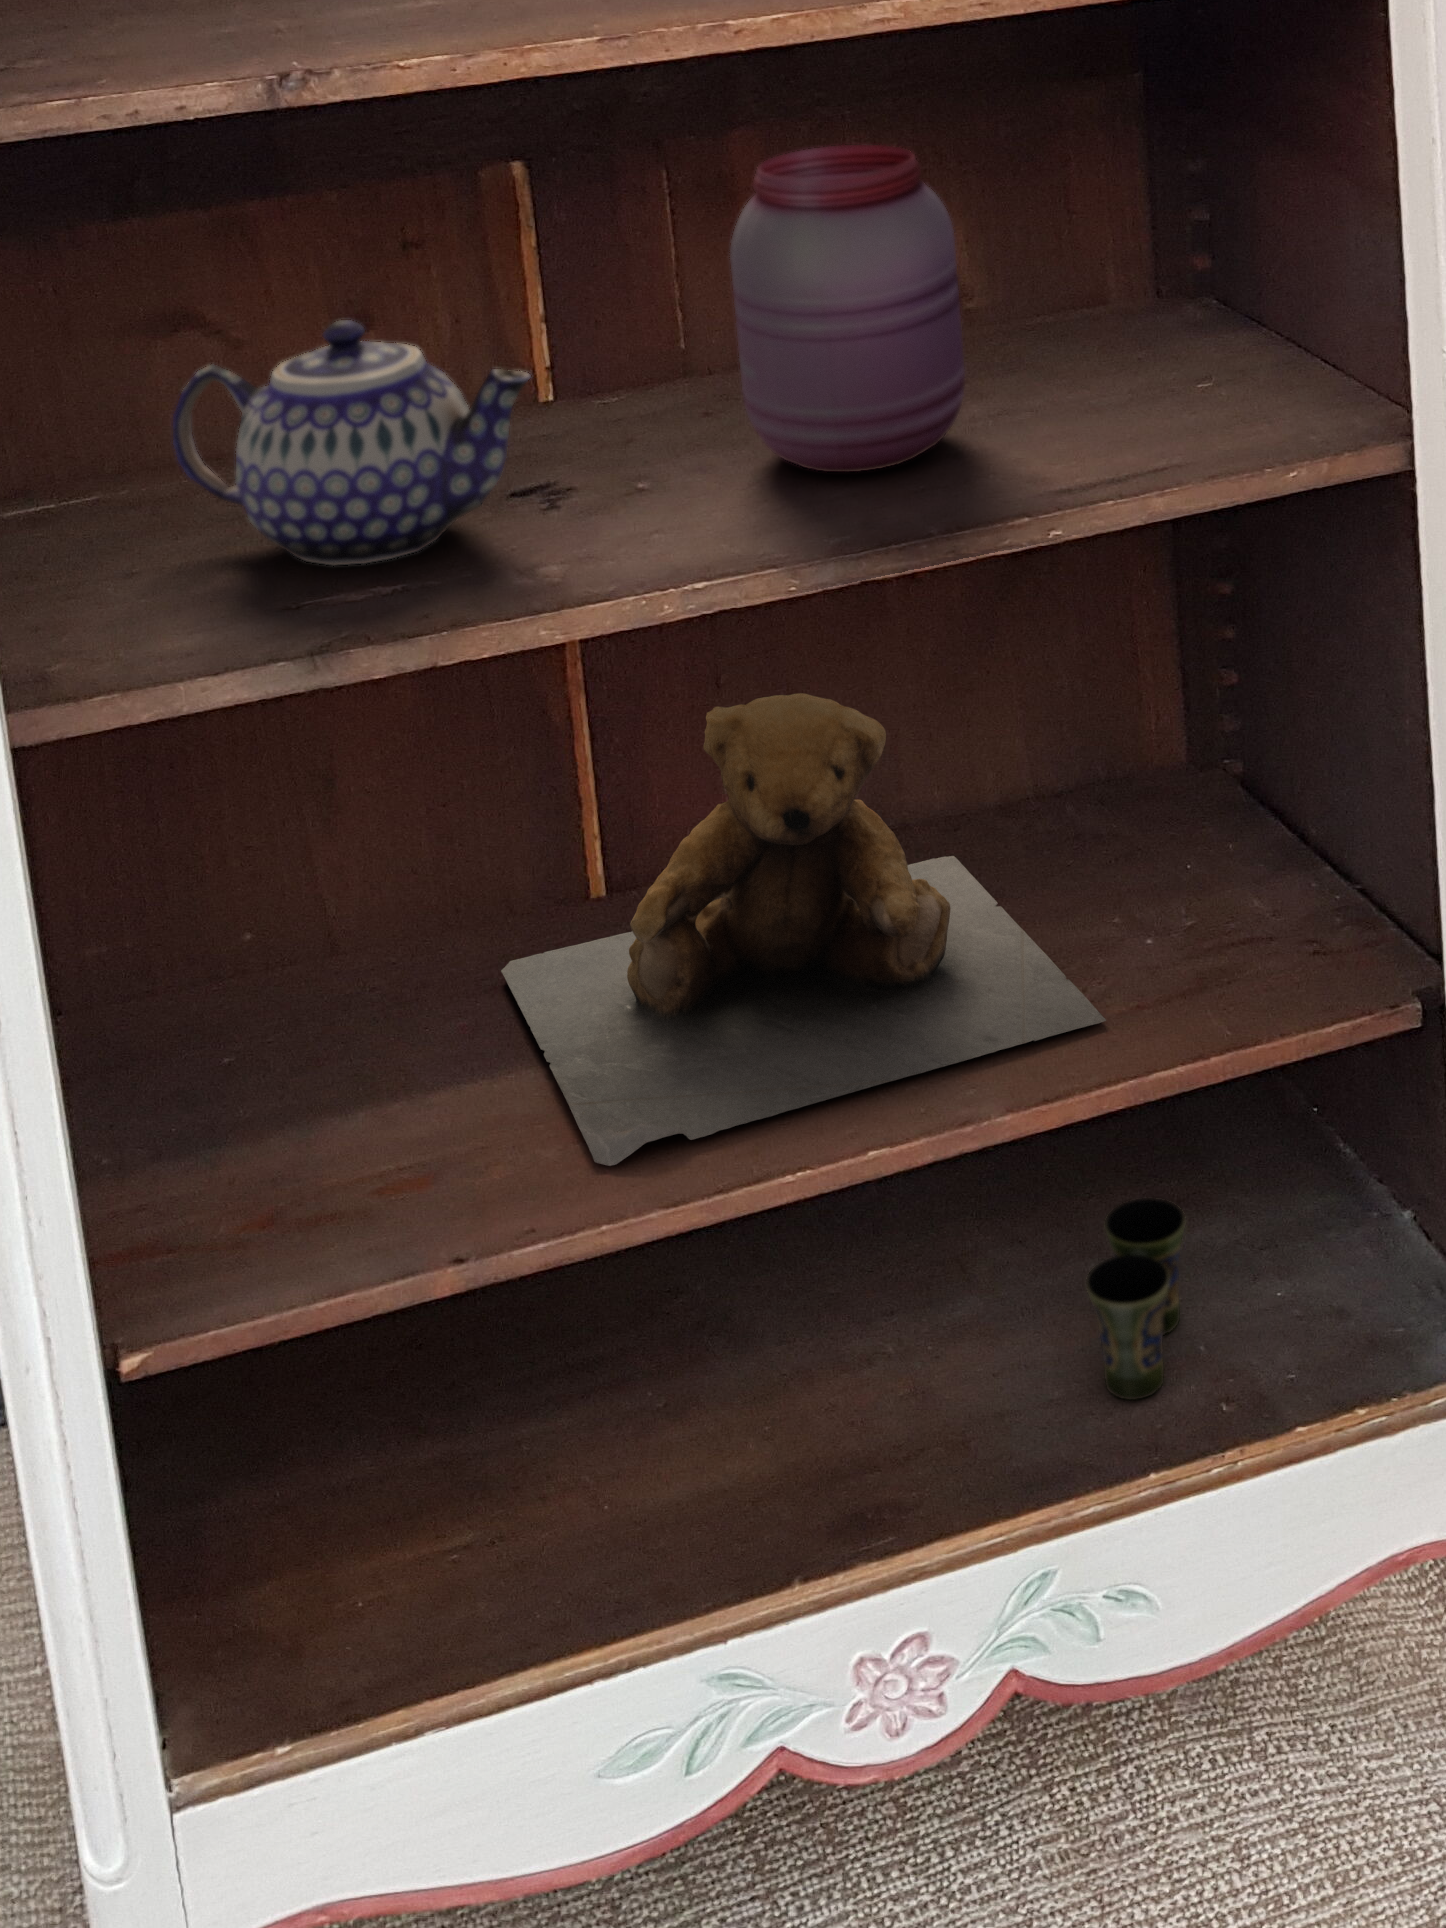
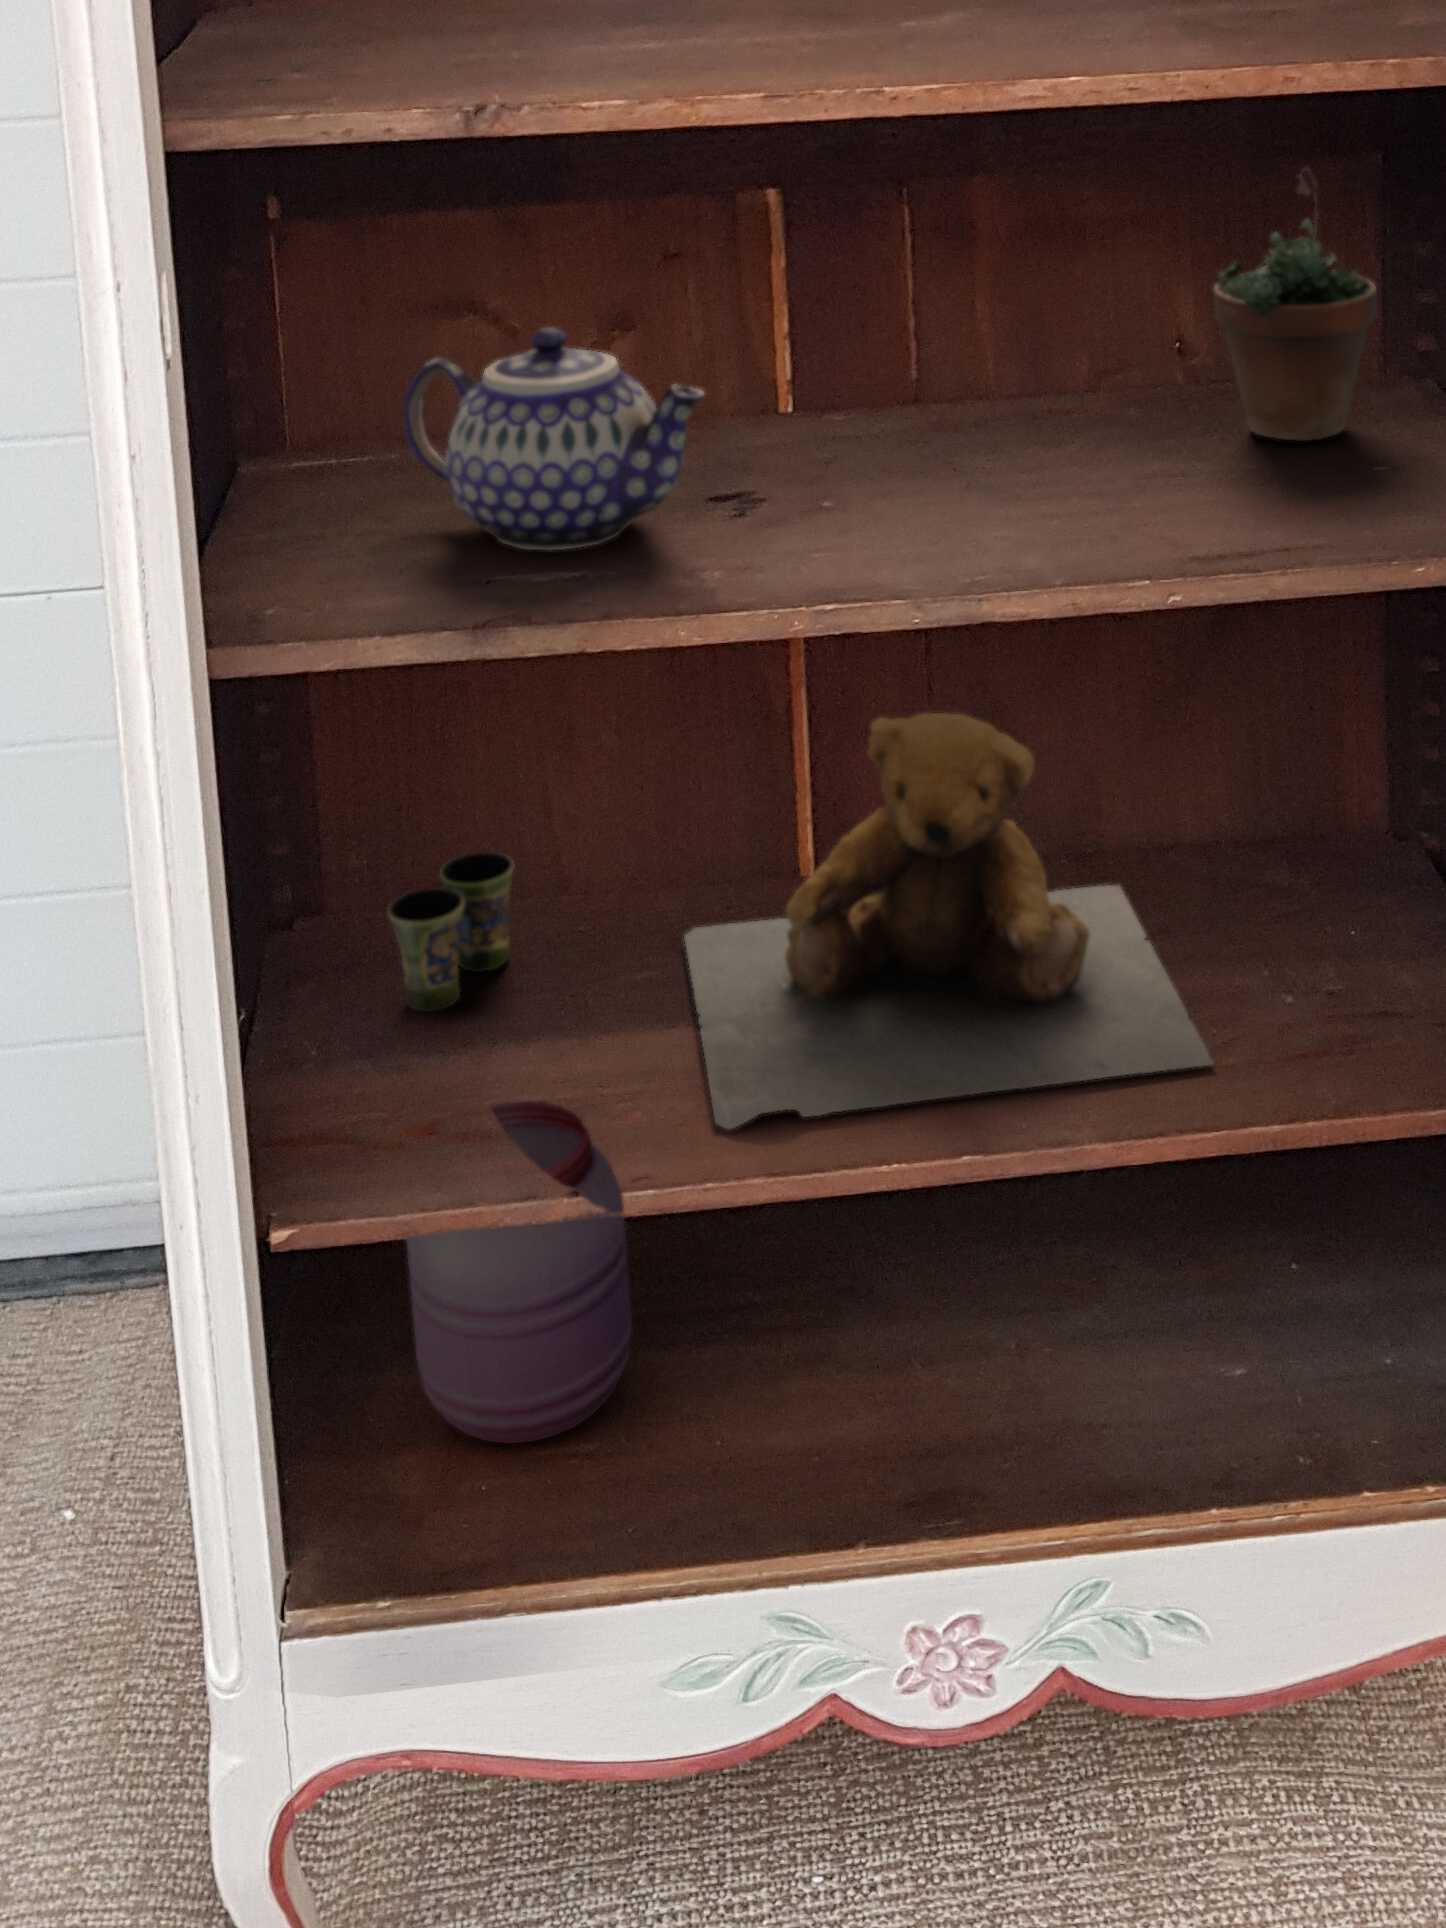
succulent plant: none [1025,93,1192,374] -> present [1214,168,1377,441]
jar: present [730,145,965,472] -> present [407,1101,632,1443]
cup: present [1086,1198,1185,1400] -> present [388,853,513,1012]

